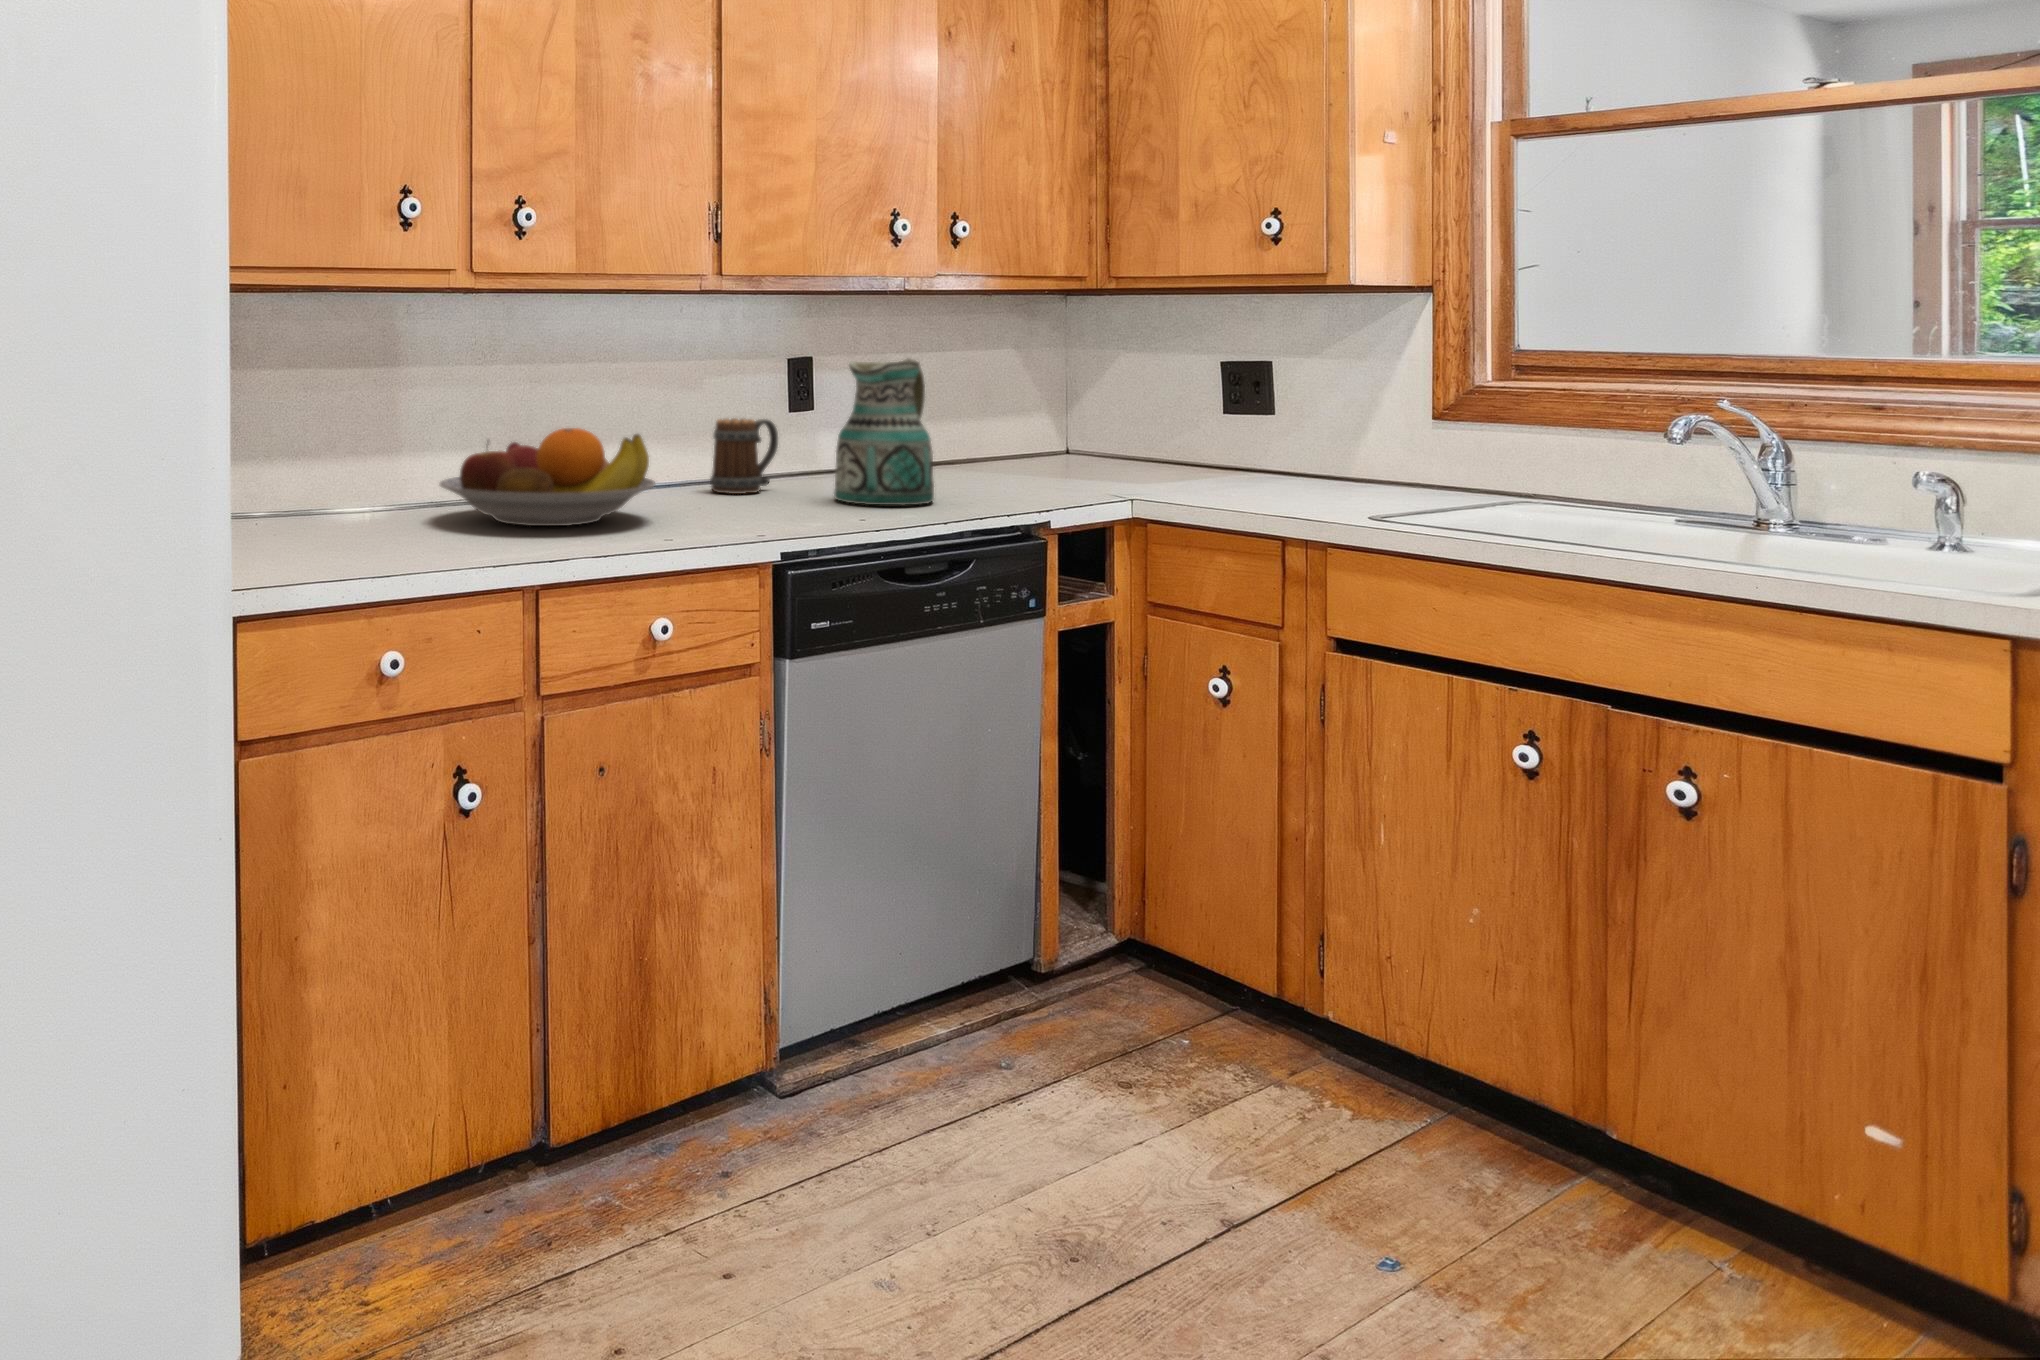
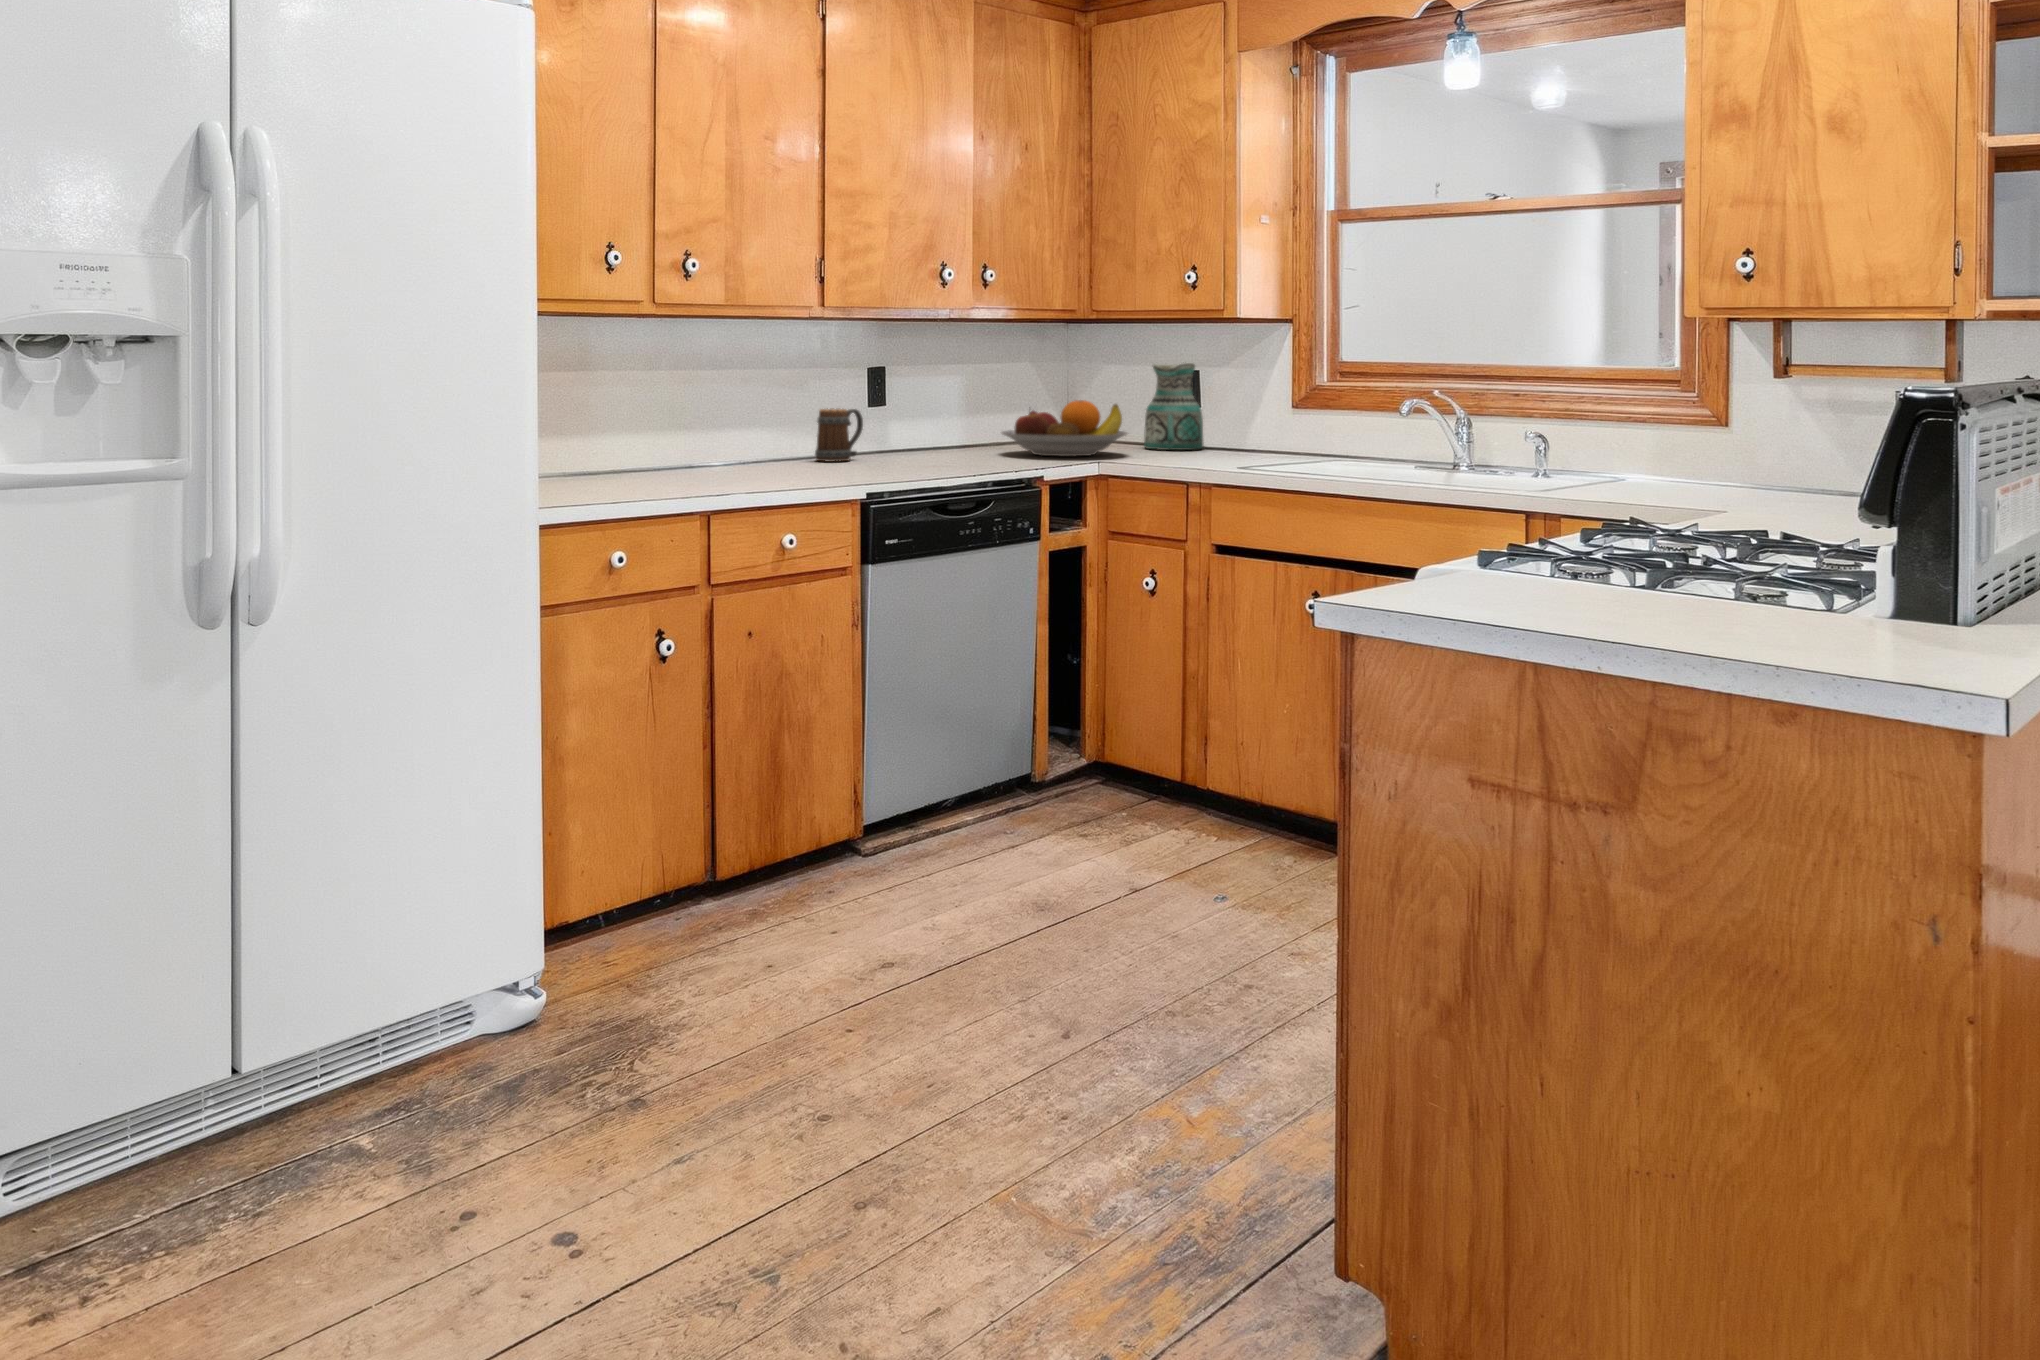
ceramic pitcher: present [834,359,934,505] -> present [1144,363,1204,450]
fruit bowl: present [440,428,655,526] -> present [1002,400,1127,456]

